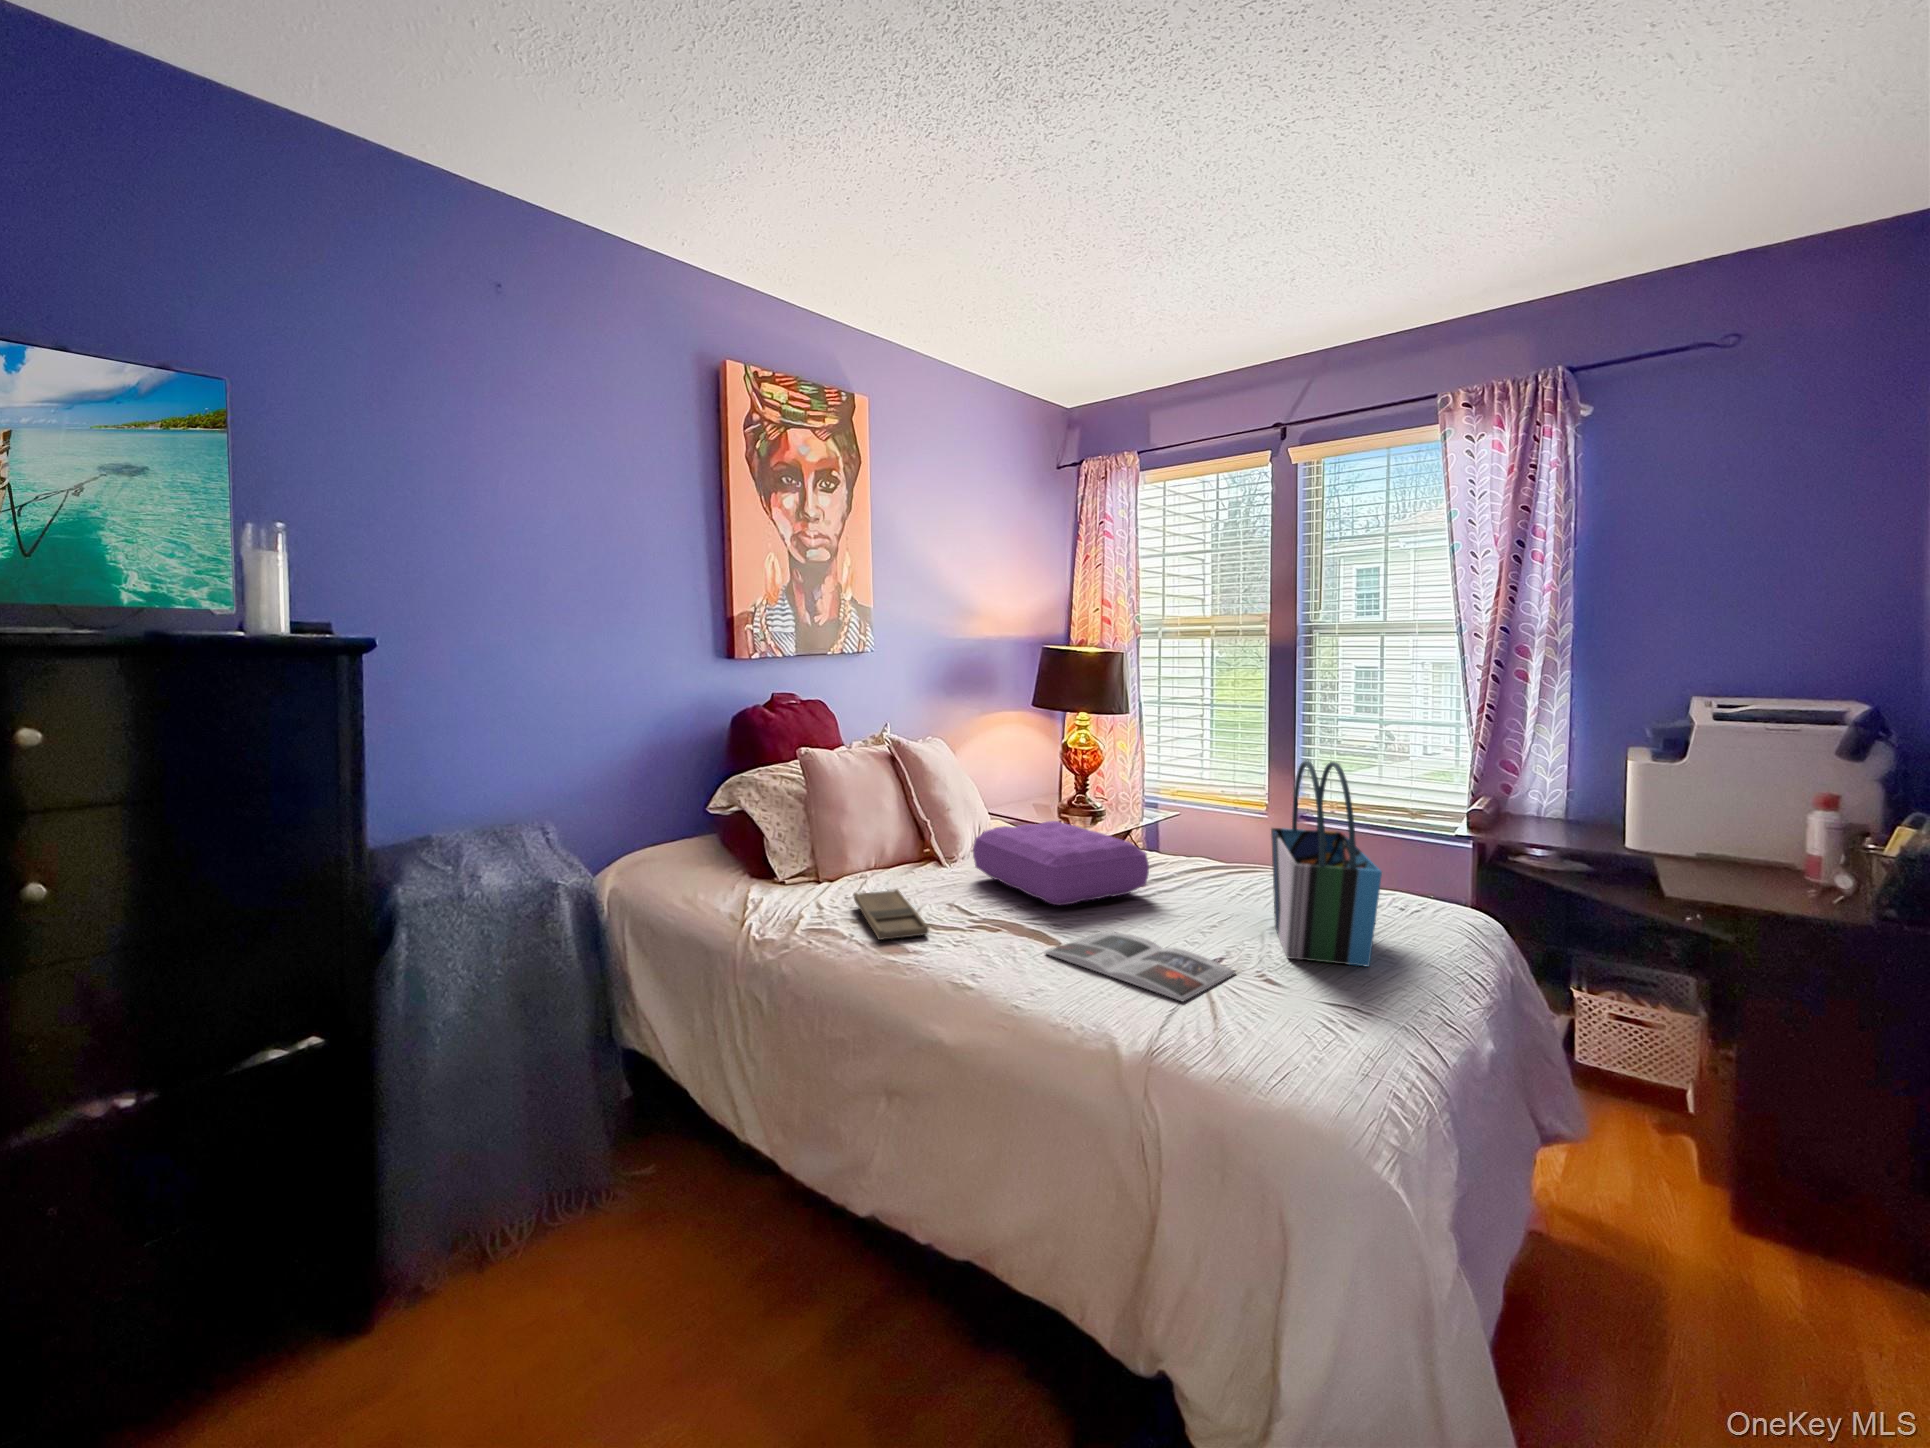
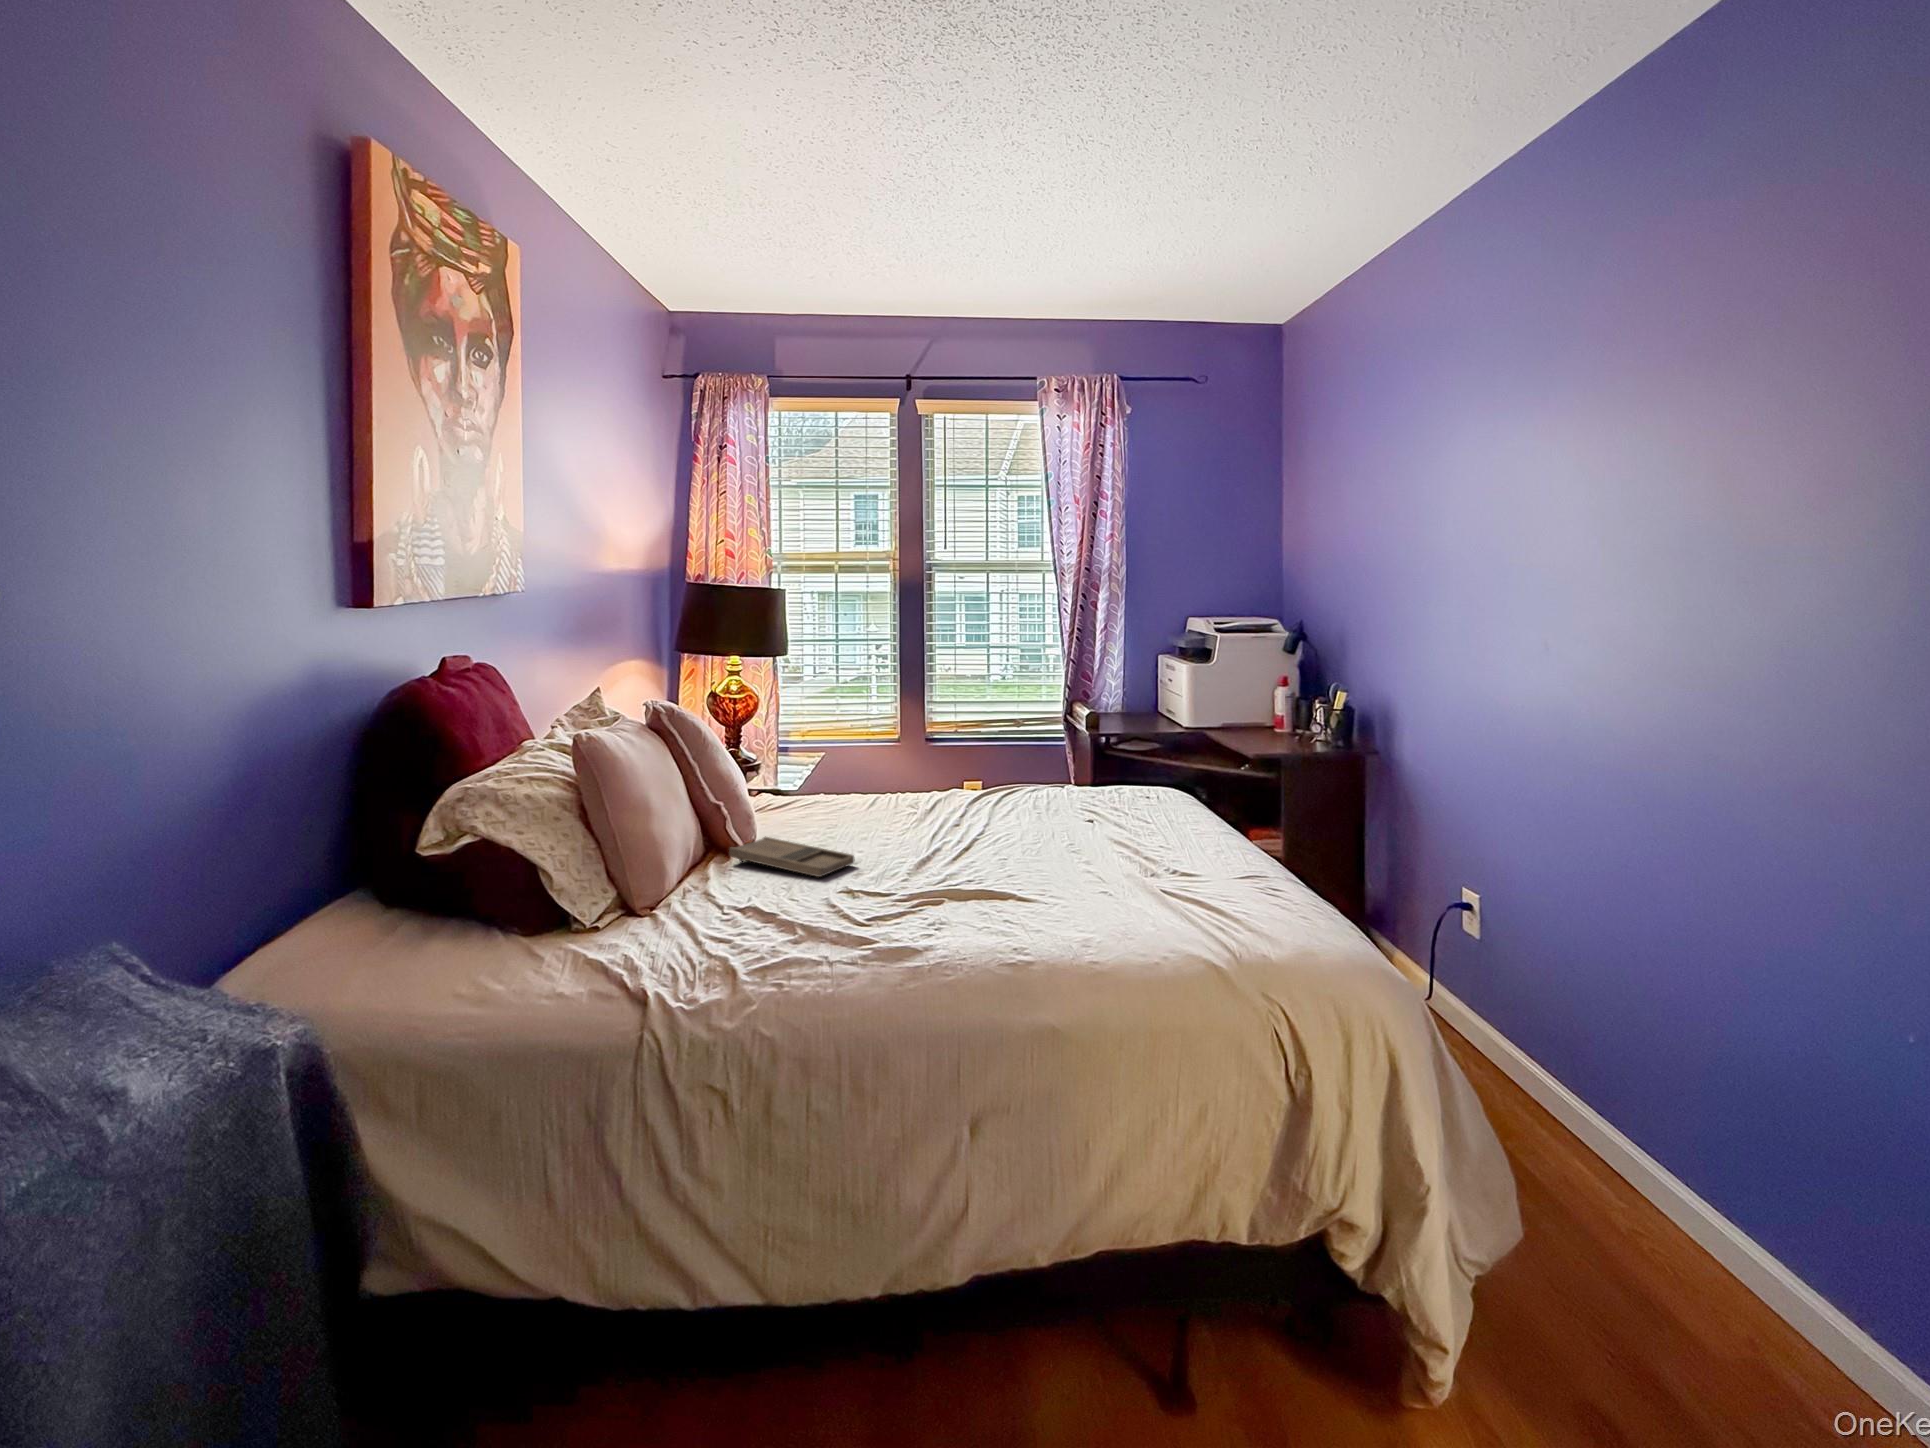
tote bag: present [1271,761,1382,967] -> none [1058,666,1178,818]
pillow: present [973,821,1149,905] -> none [791,752,962,822]
magazine: present [1046,931,1236,1001] -> none [968,826,1106,853]

